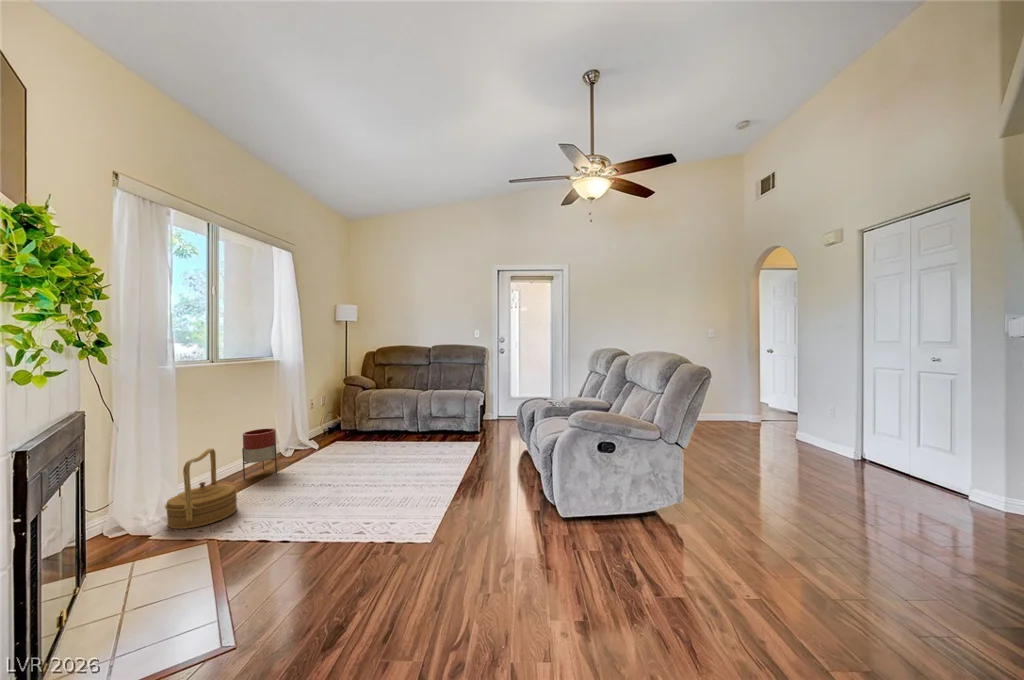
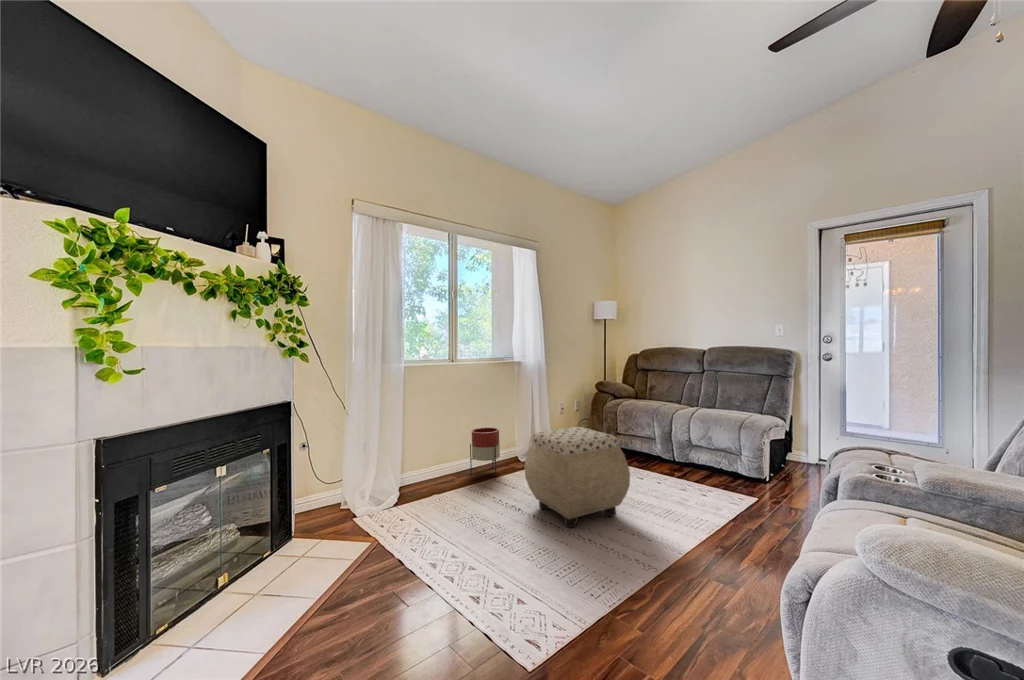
ottoman: none [331,411,418,485] -> present [524,427,630,528]
woven basket: present [165,449,238,529] -> none [379,441,435,515]

